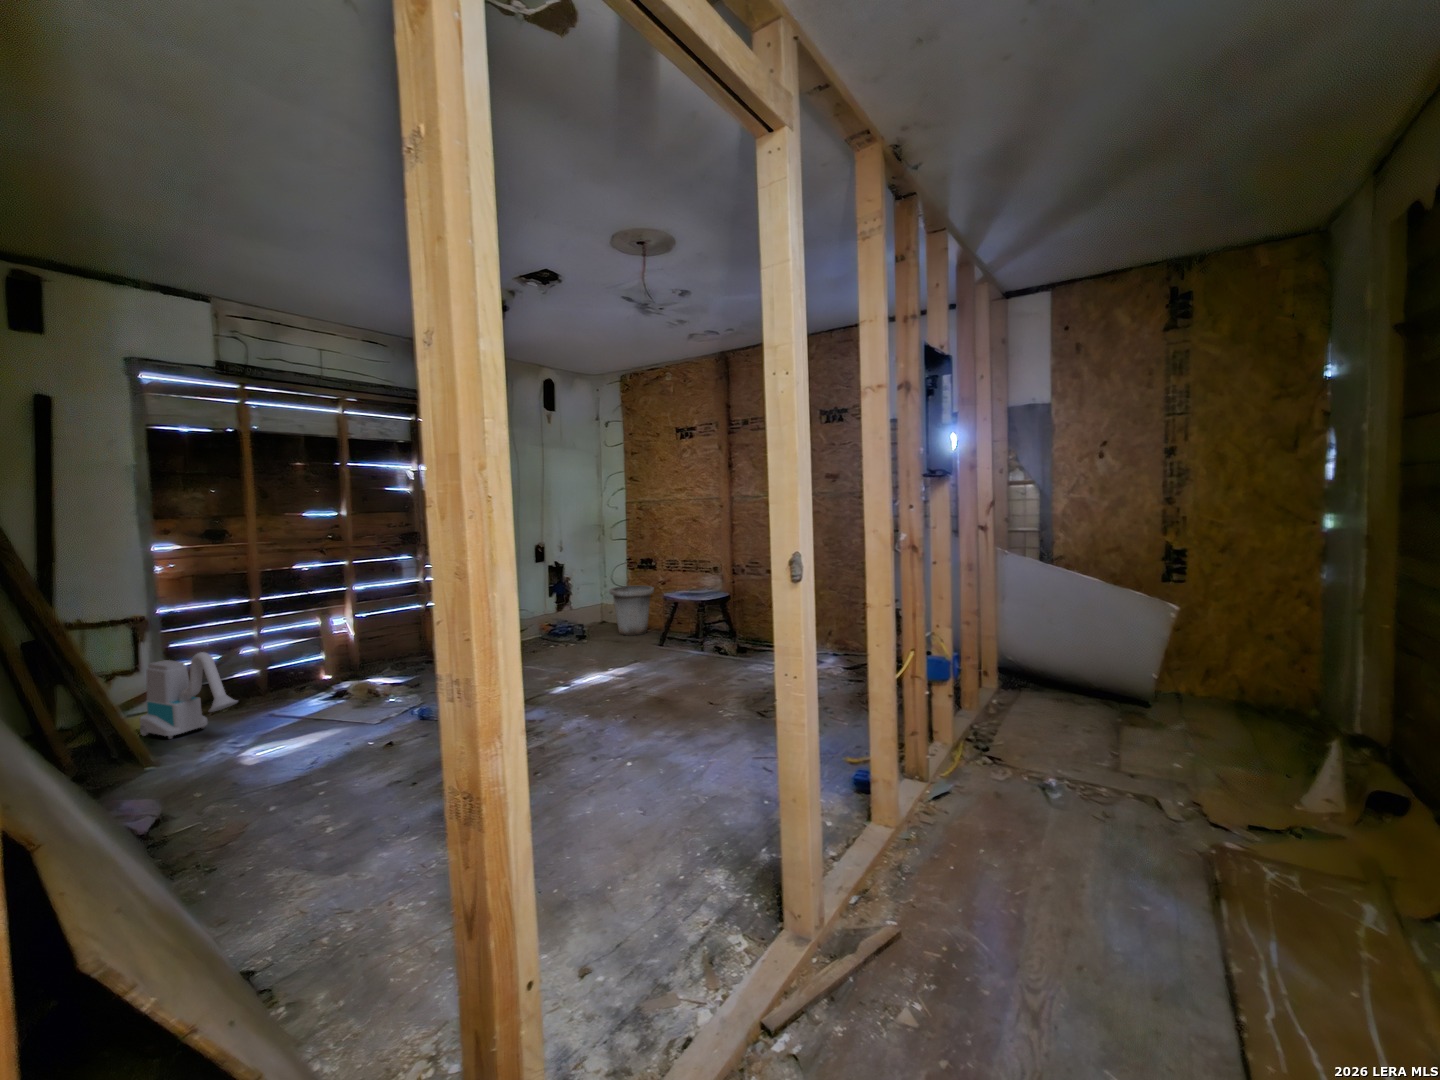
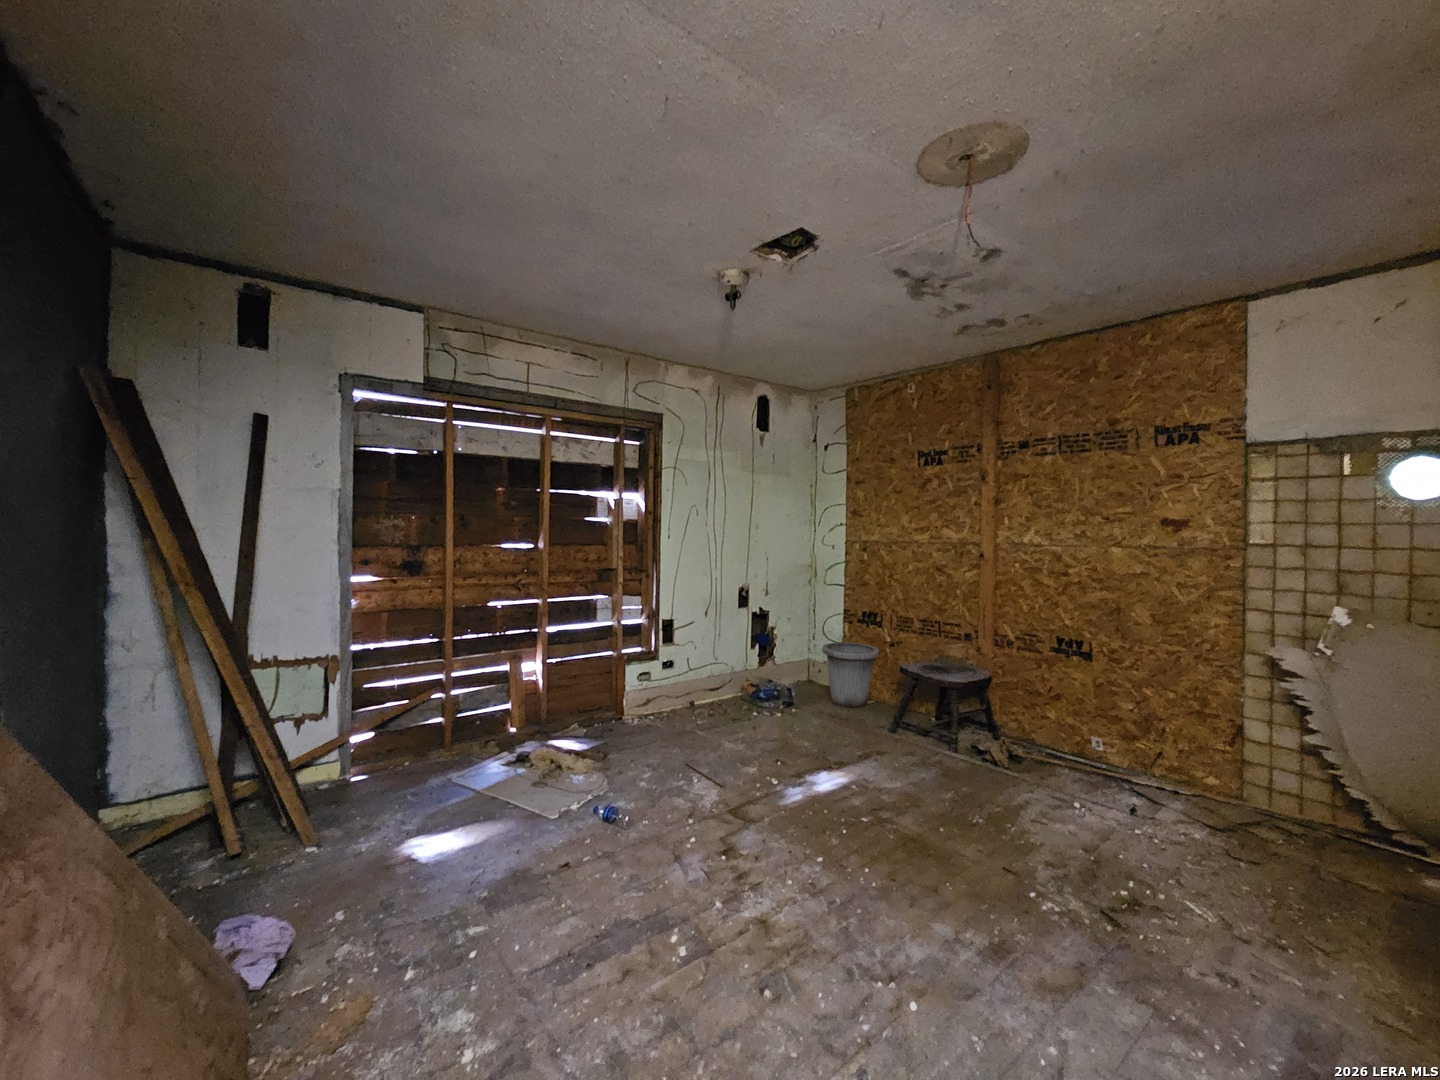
vacuum cleaner: present [140,652,238,739] -> none [321,706,406,803]

